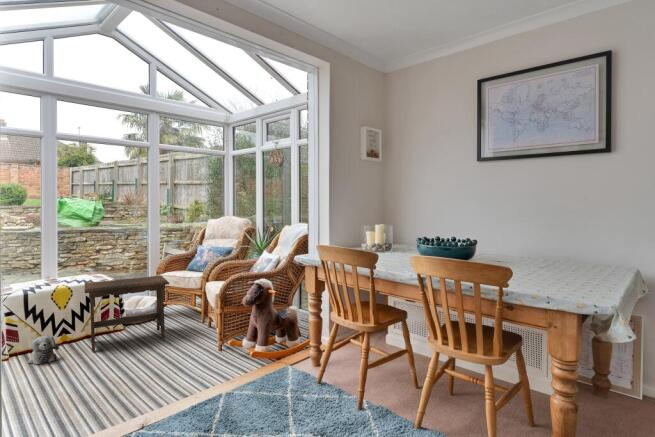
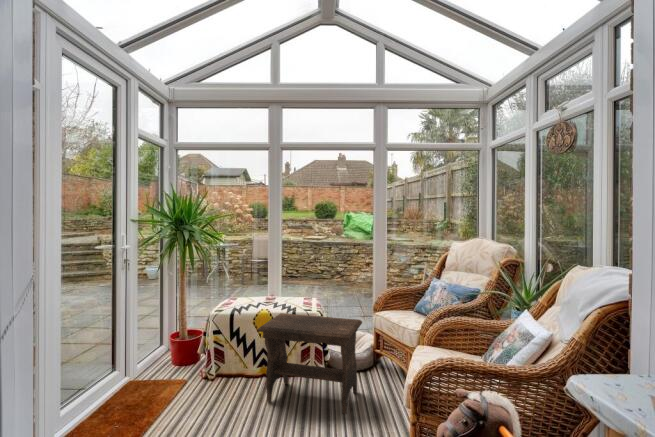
plush toy: present [28,336,59,364] -> none [216,368,242,400]

